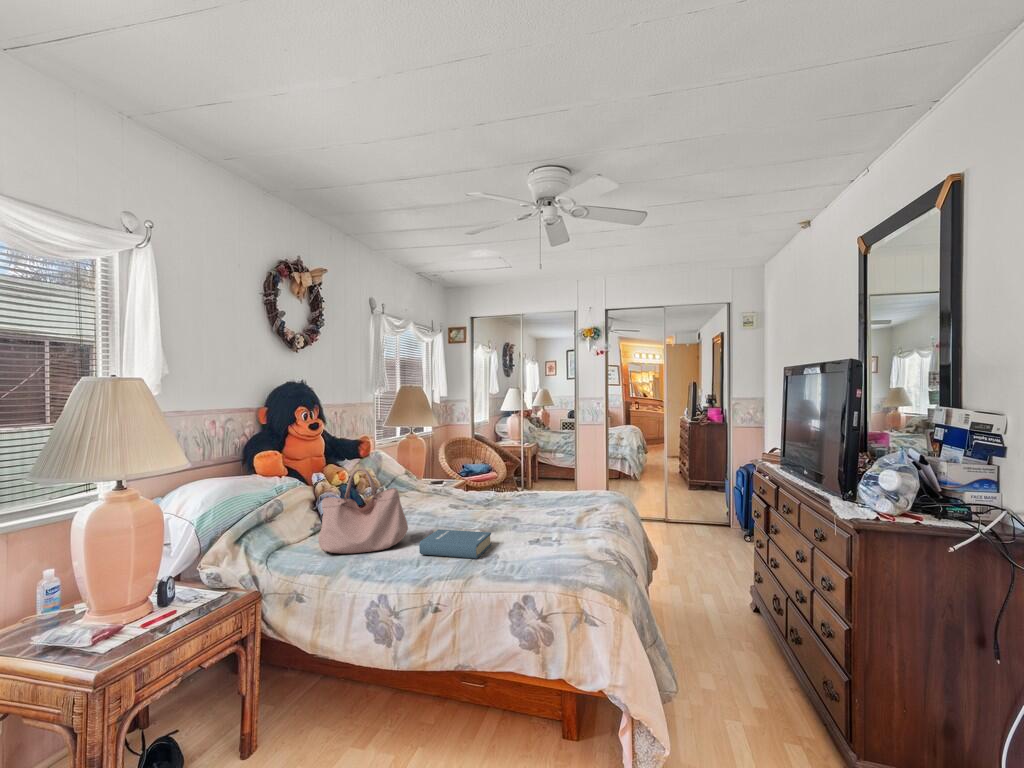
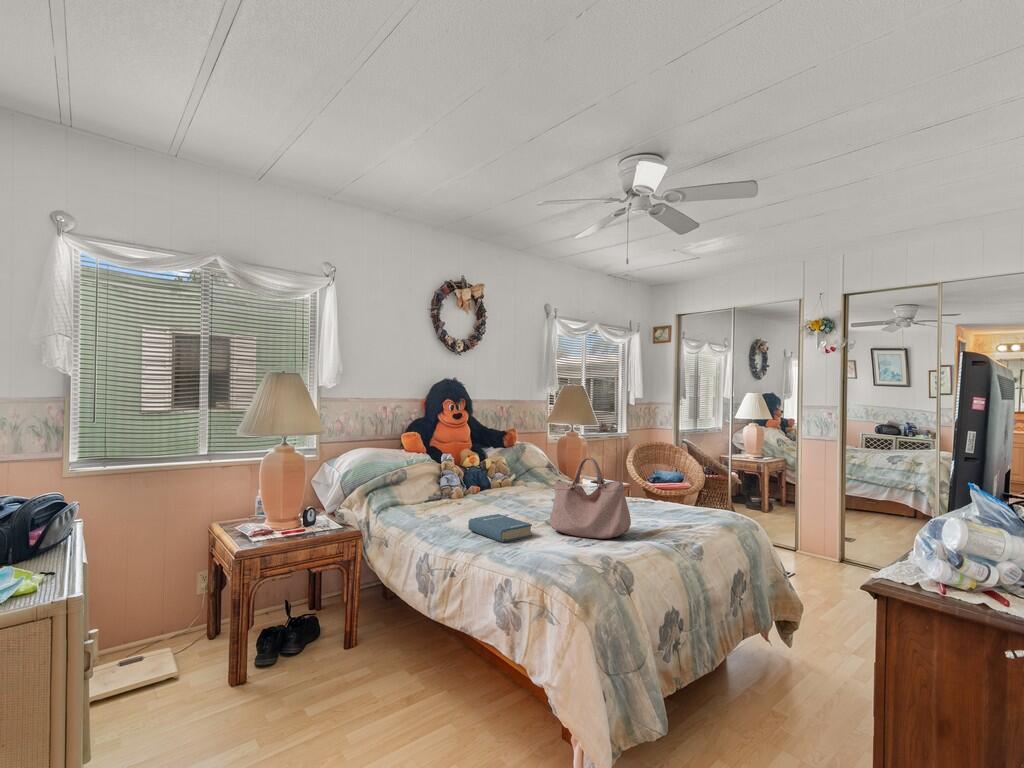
handbag: present [318,468,408,553] -> present [550,457,631,539]

